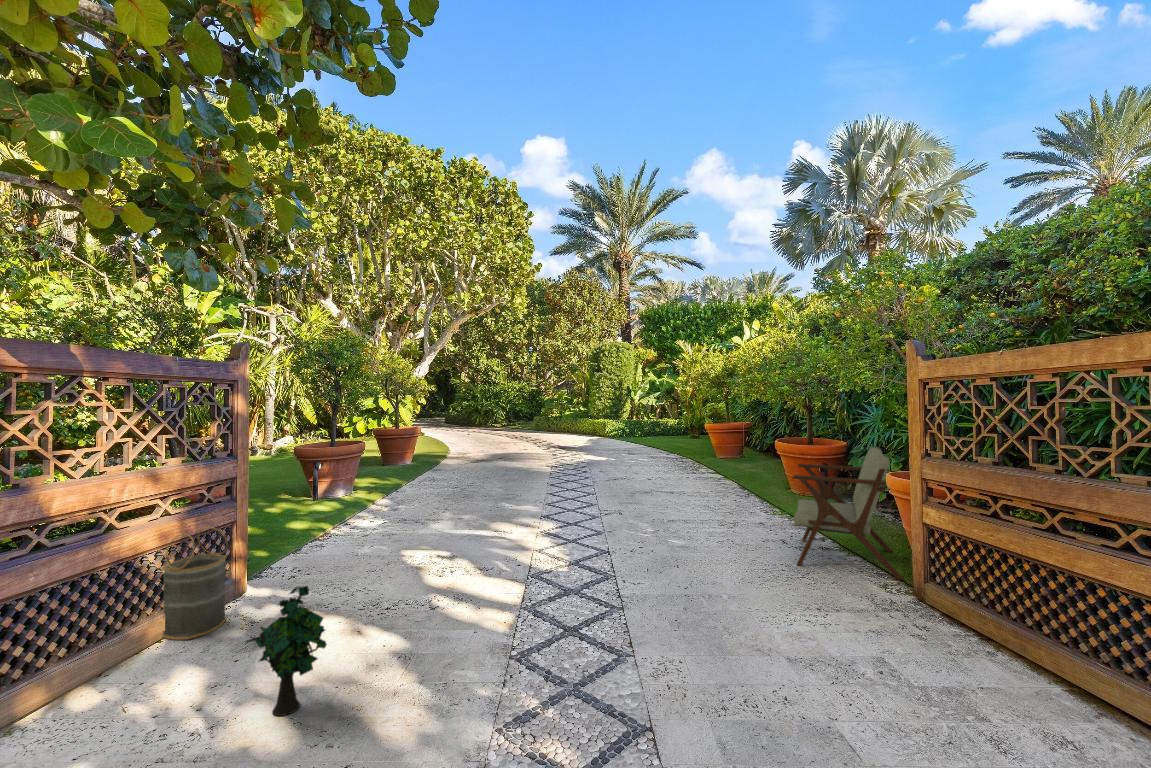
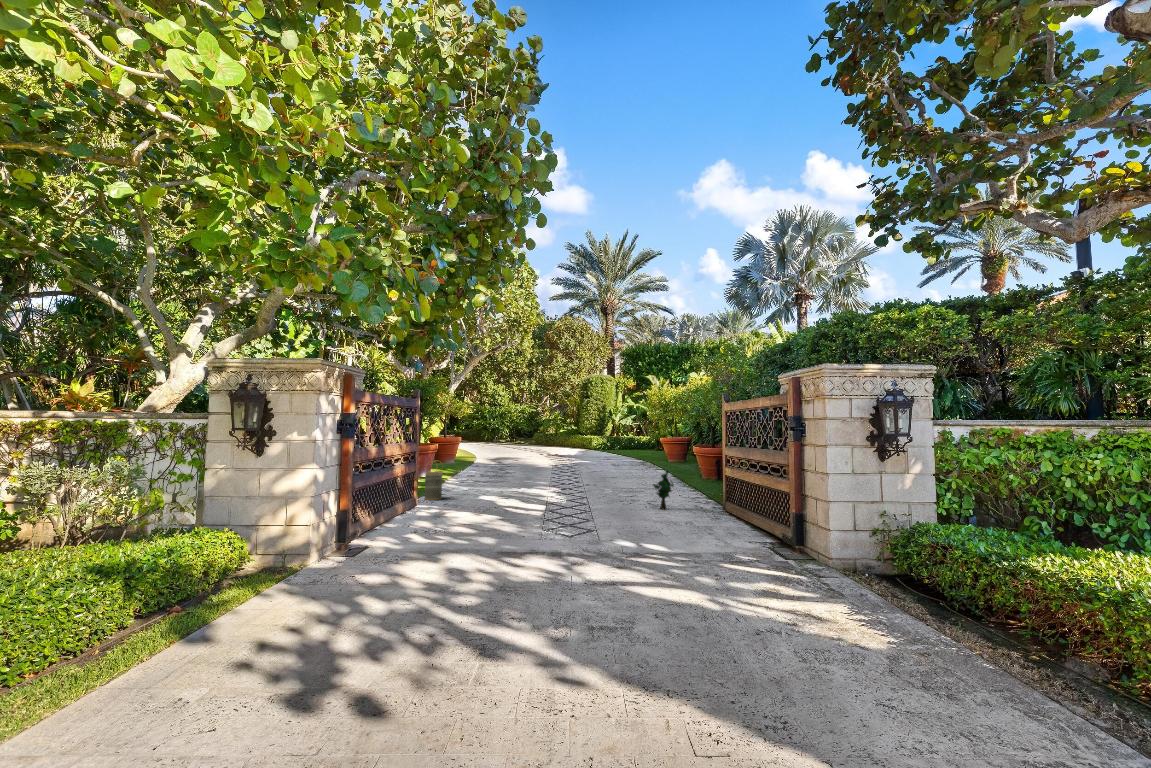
lounge chair: present [793,447,904,580] -> none [675,439,726,493]
decorative plant: present [247,586,327,716] -> present [653,471,674,509]

